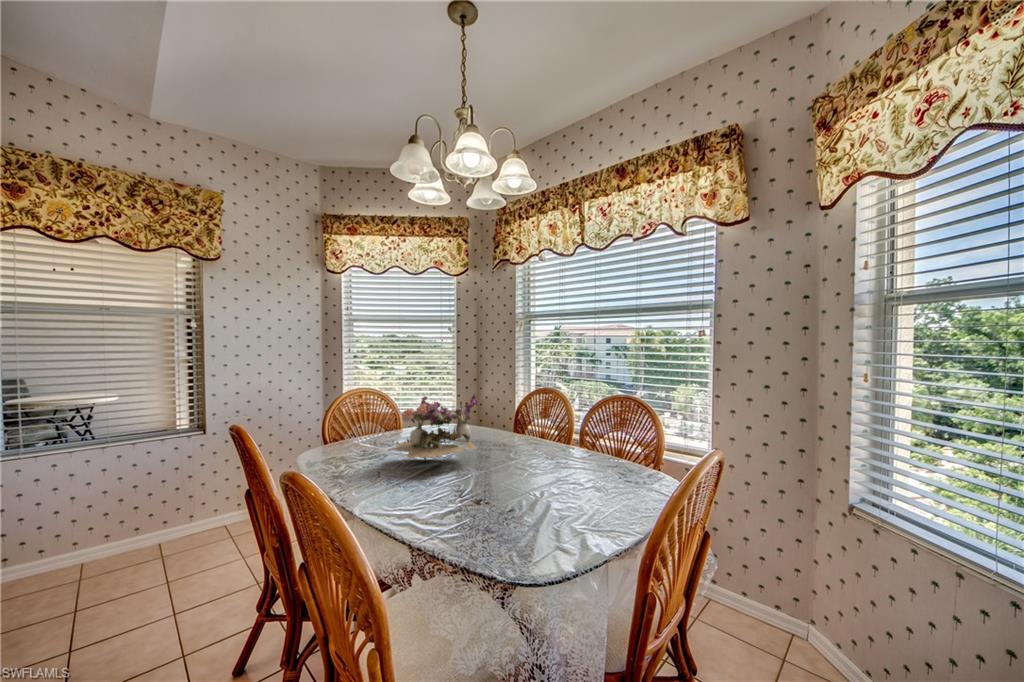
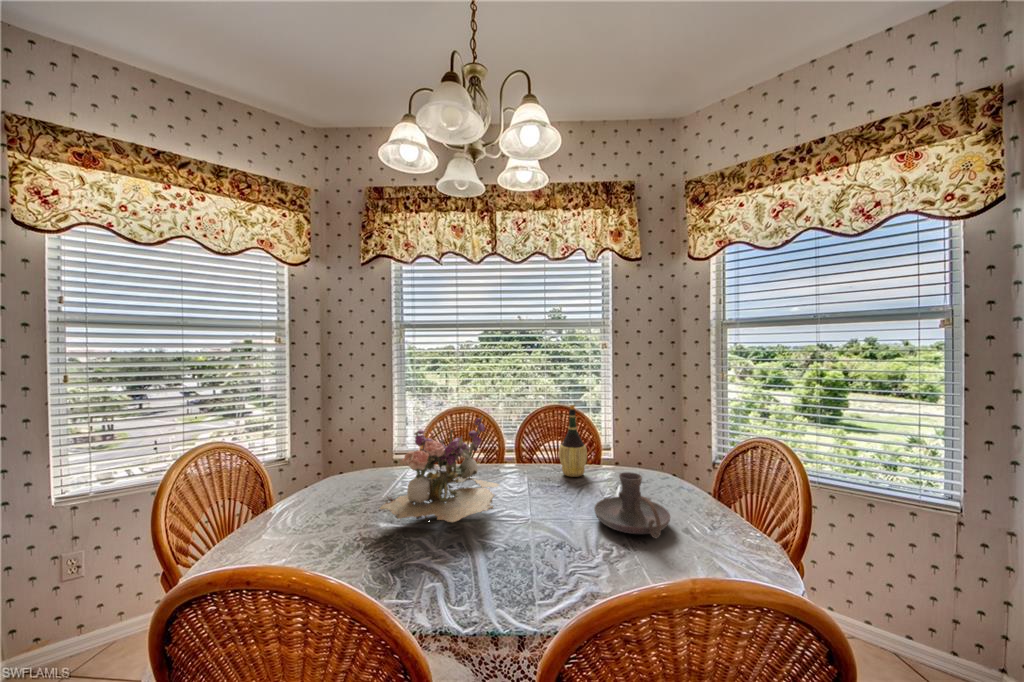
wine bottle: none [563,394,591,465] -> present [559,405,587,477]
candle holder: none [498,453,564,506] -> present [594,472,670,538]

